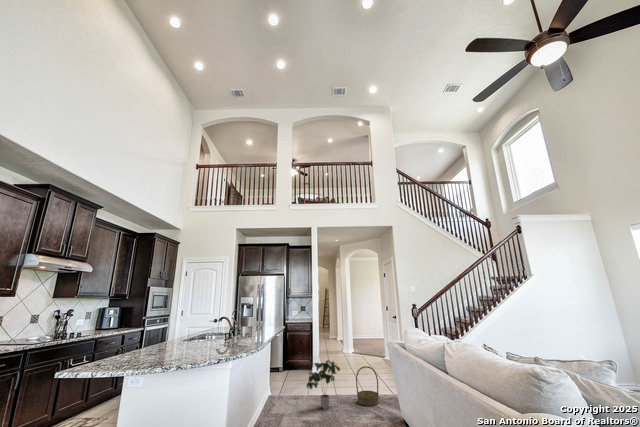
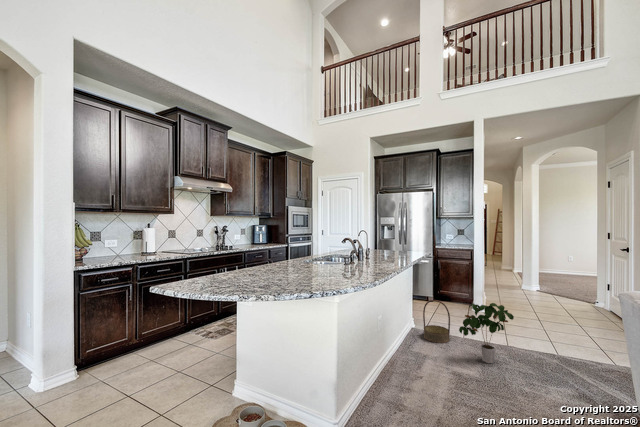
basket: present [356,366,379,406] -> present [423,300,450,343]

